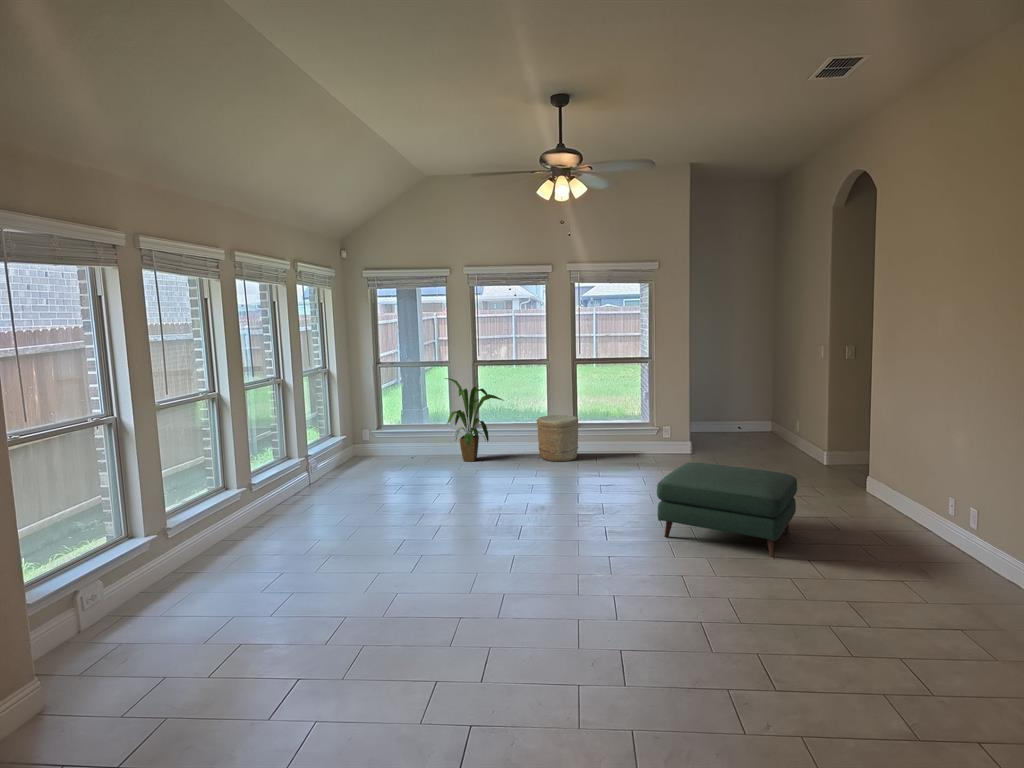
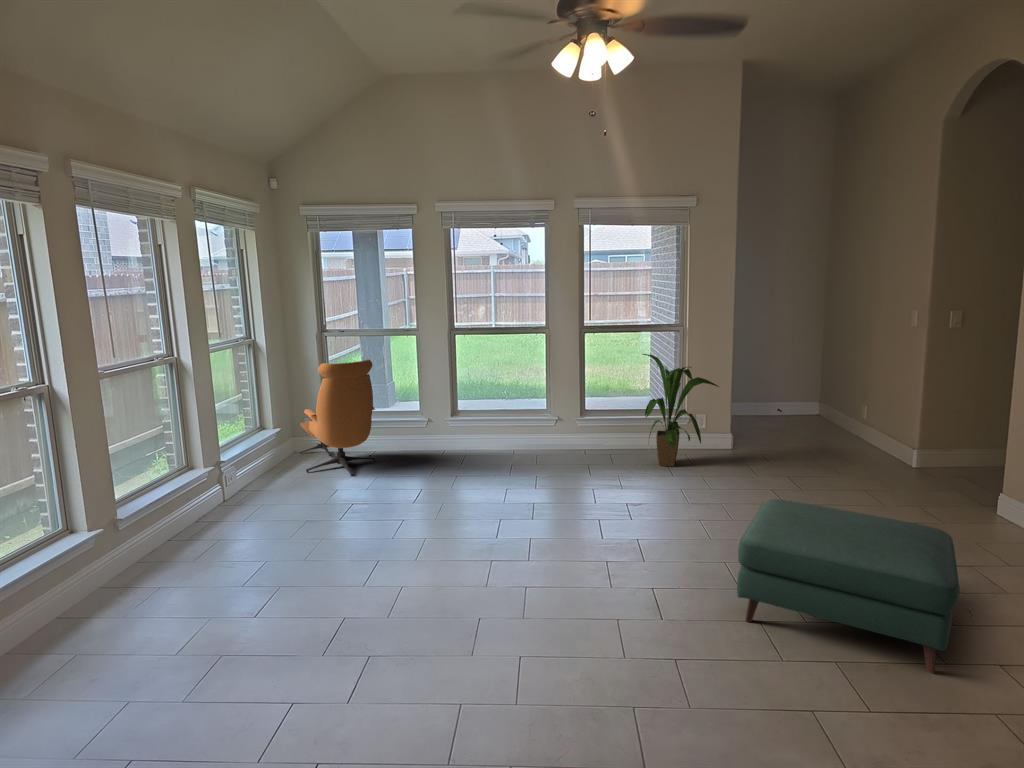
house plant: present [445,378,503,461] -> present [643,354,719,467]
lounge chair: none [359,381,417,469] -> present [300,360,375,476]
woven basket: present [537,415,578,462] -> none [534,405,589,468]

